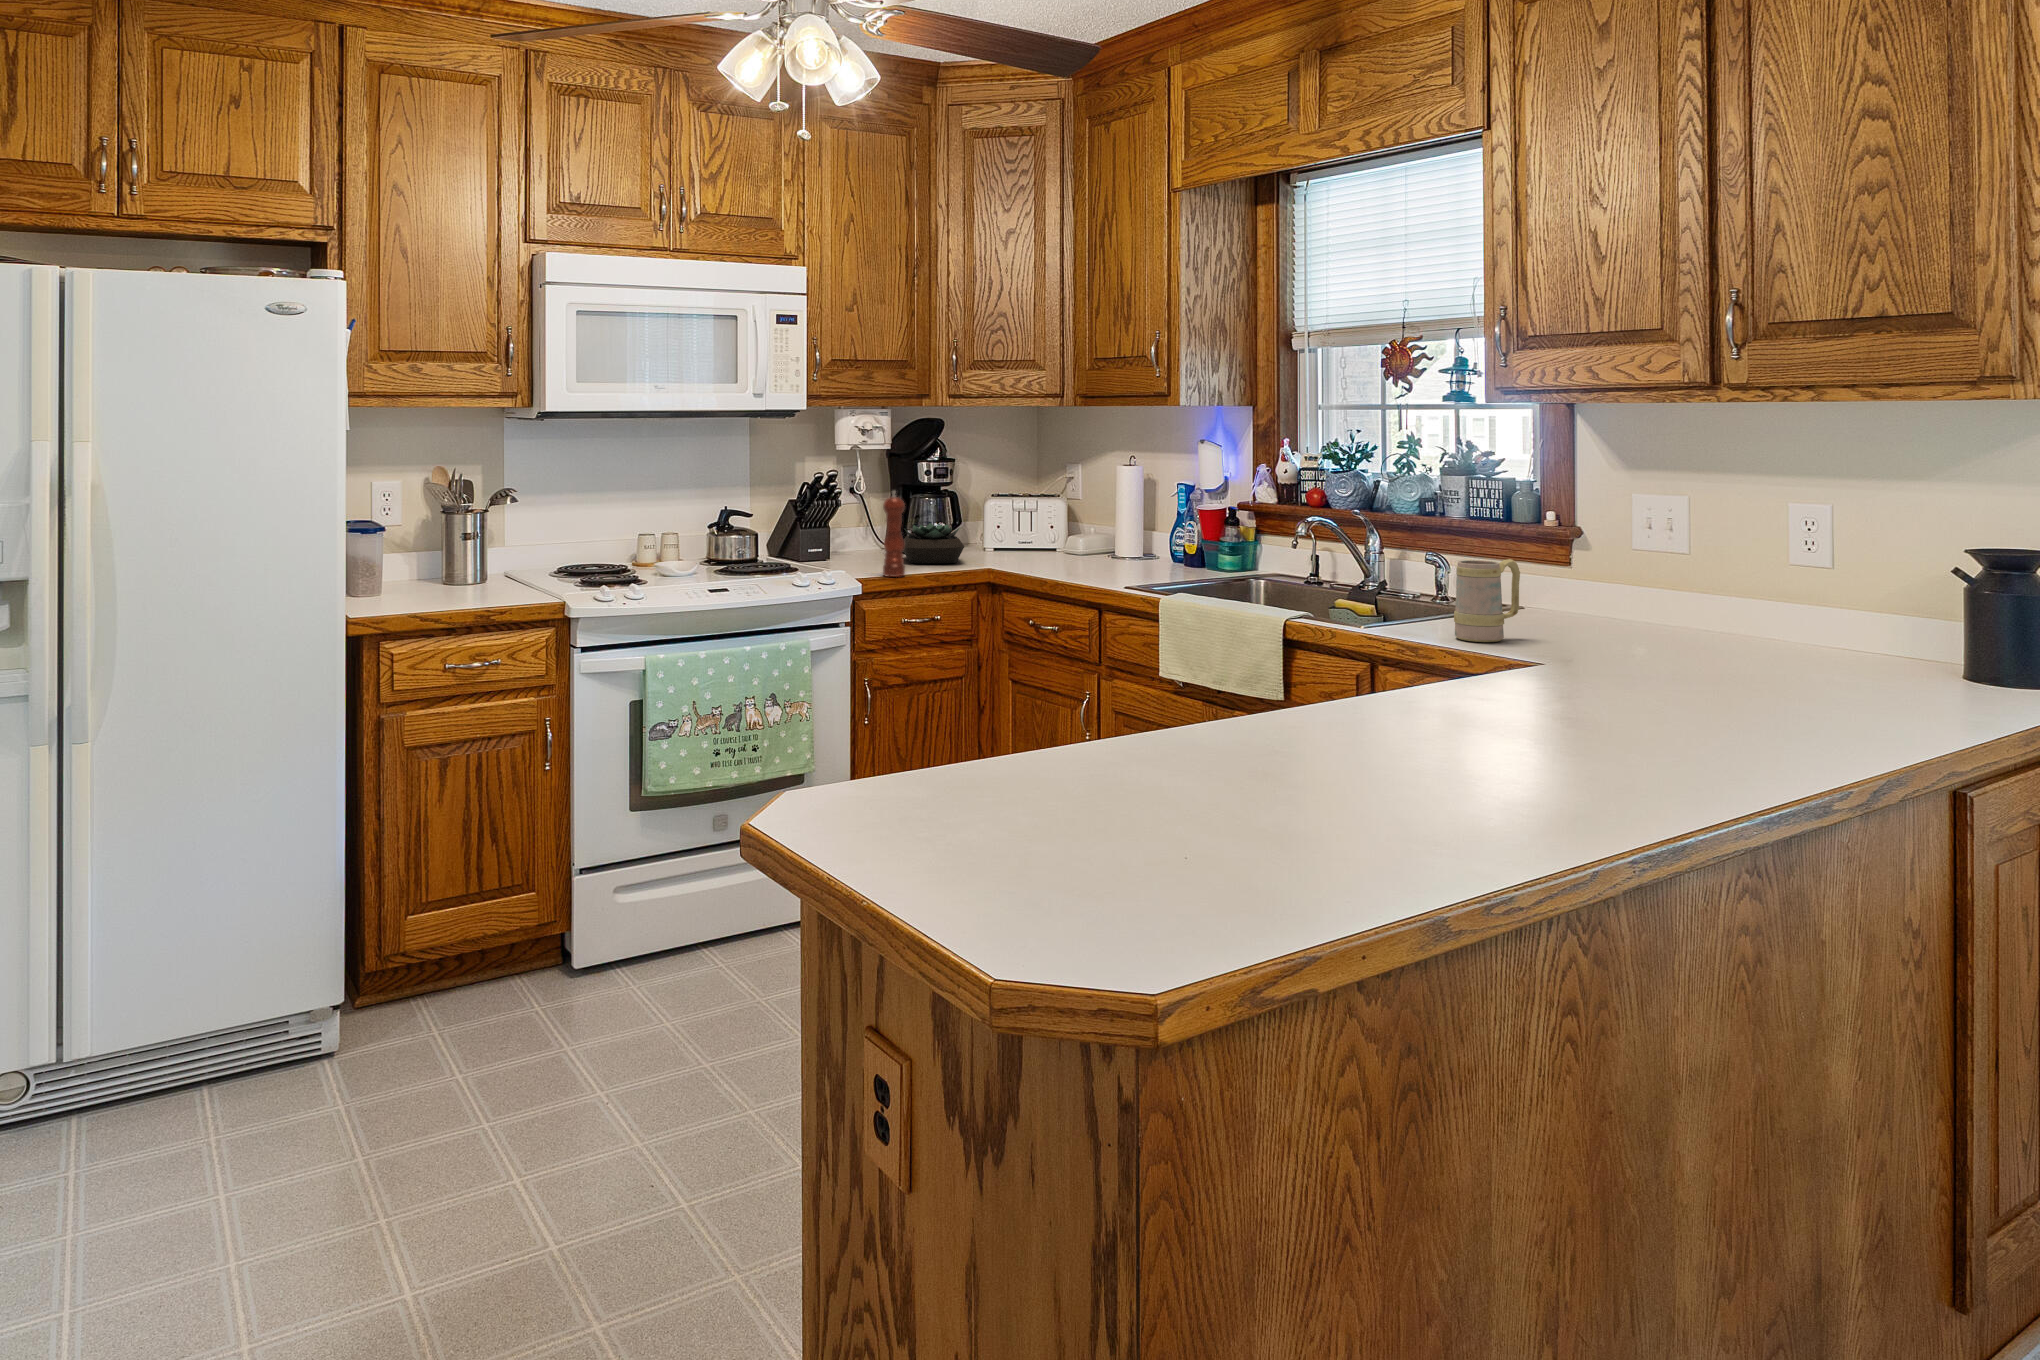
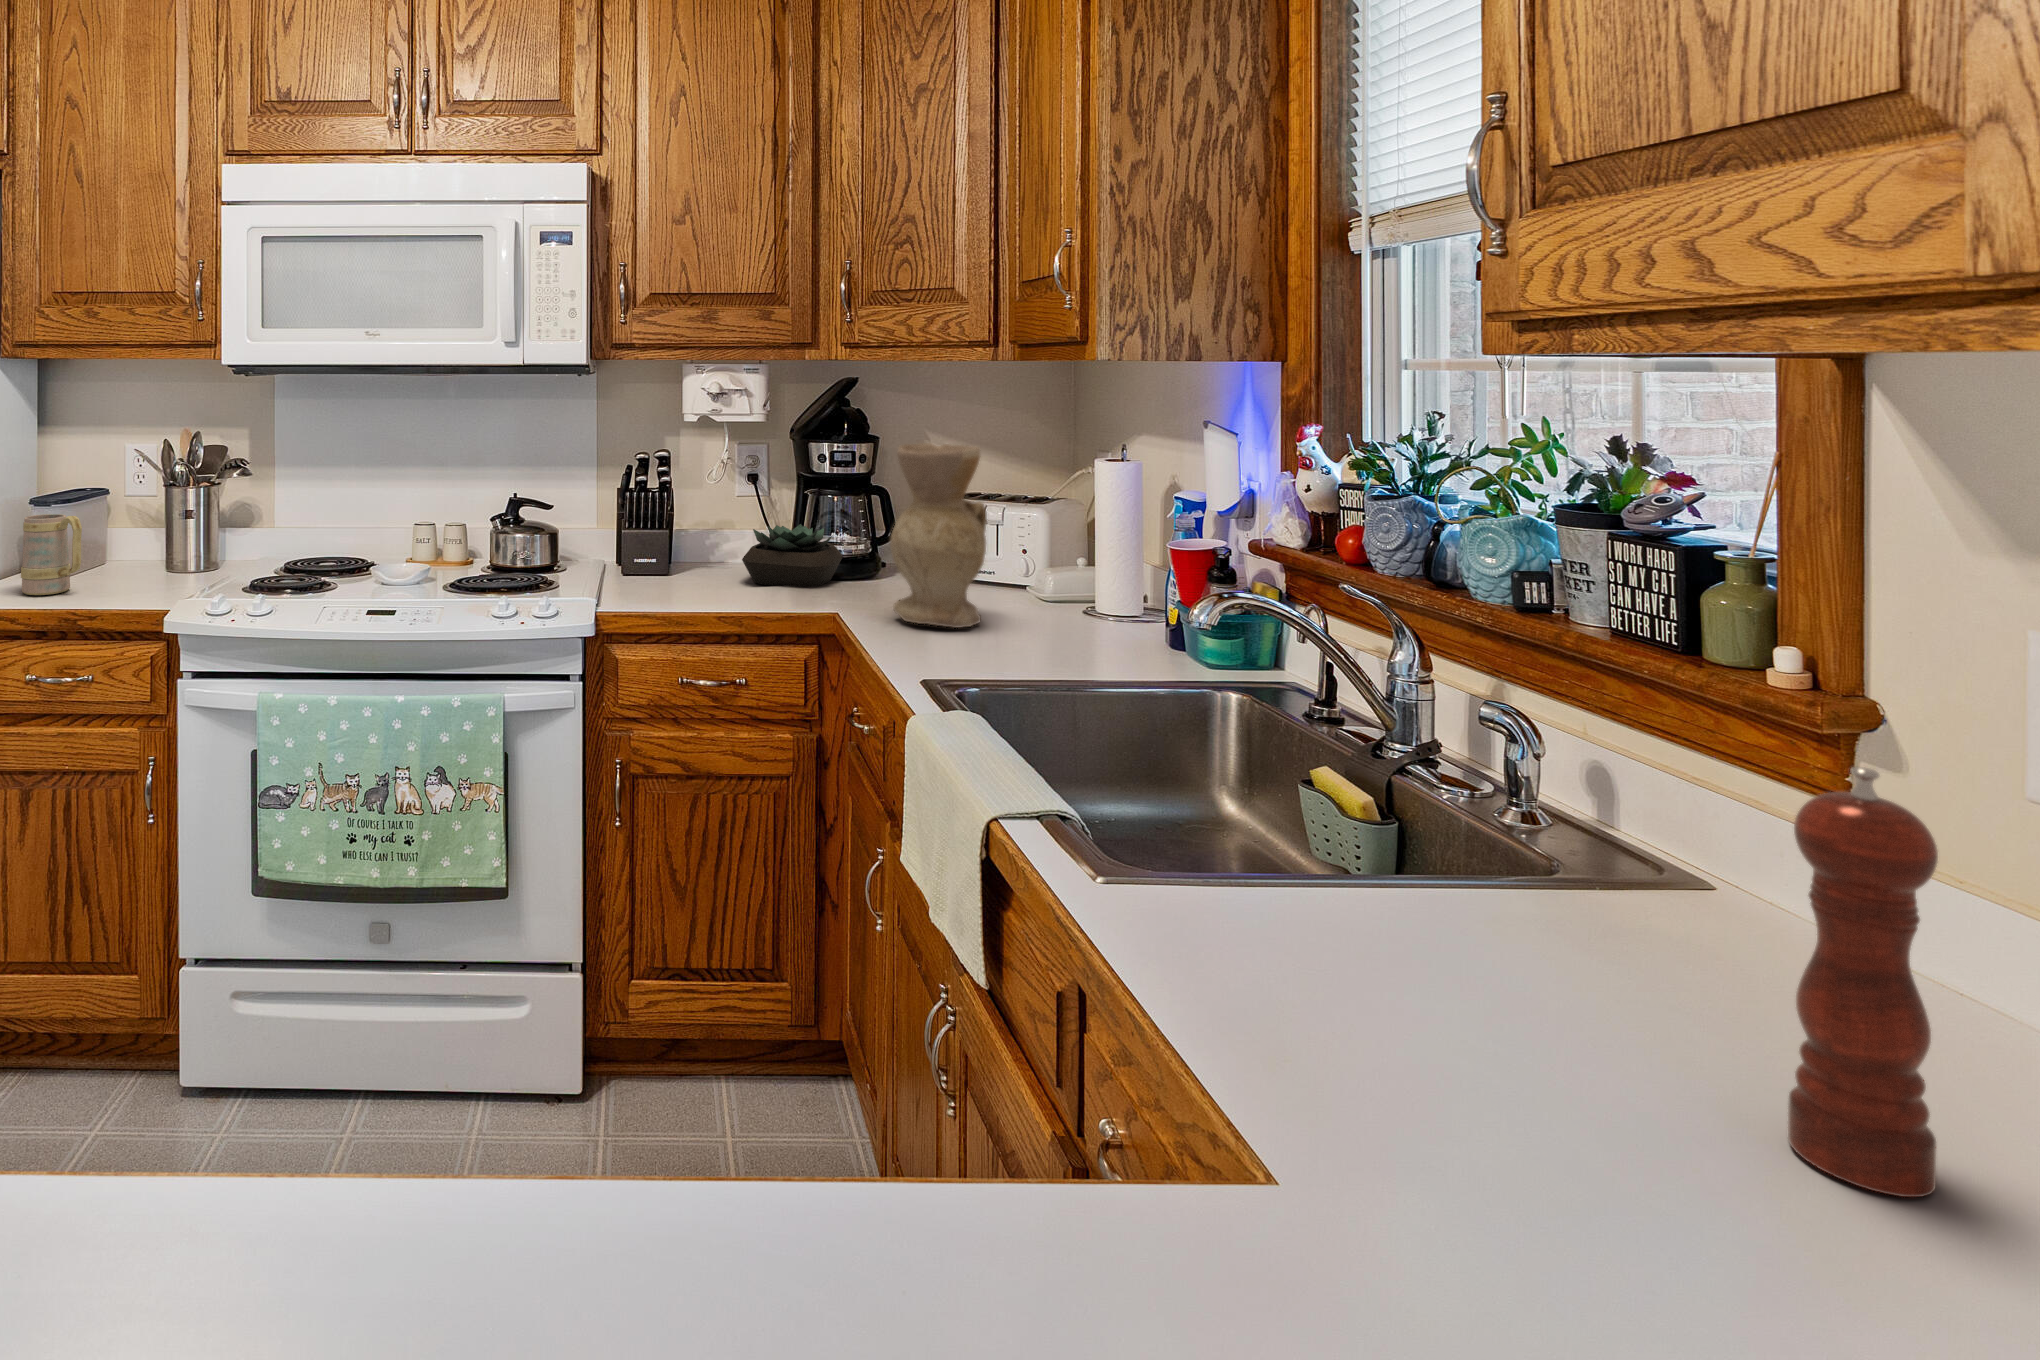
vase: none [1038,459,1095,569] -> present [890,443,987,628]
pepper mill: present [883,491,905,577] -> present [1788,767,1938,1197]
mug: present [1454,559,1520,642] -> present [21,514,82,595]

